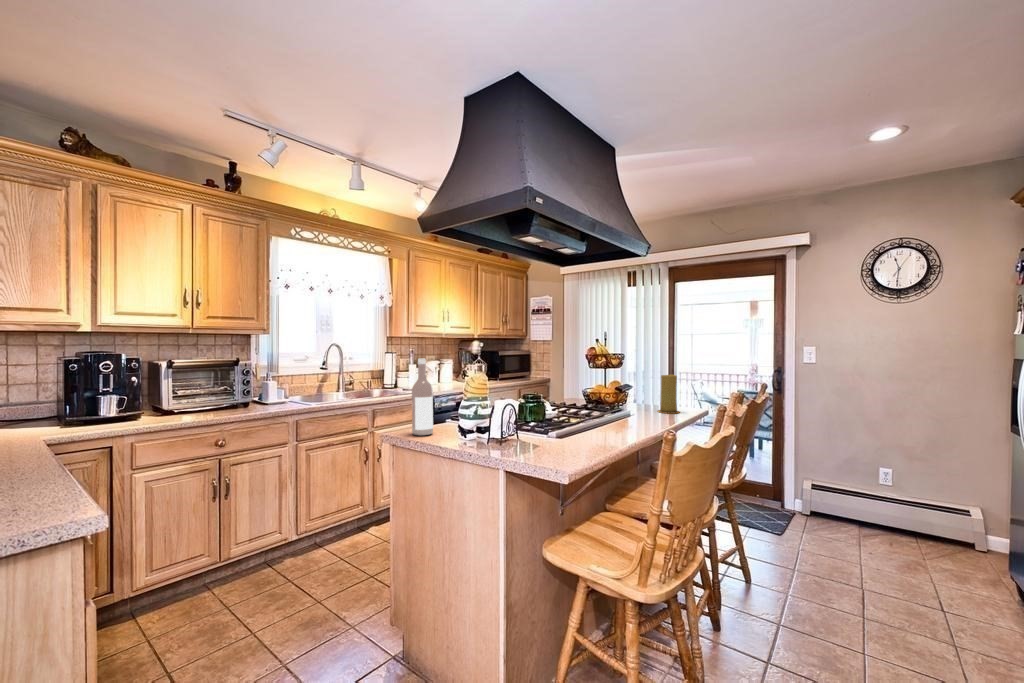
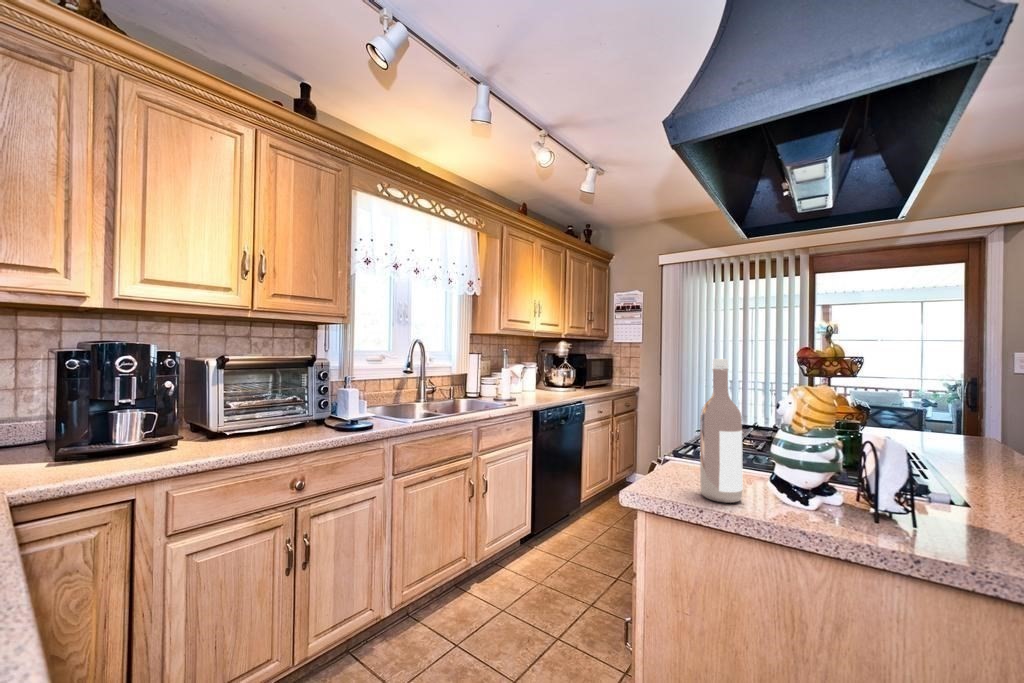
candle: present [658,375,679,413] -> none [938,390,983,448]

